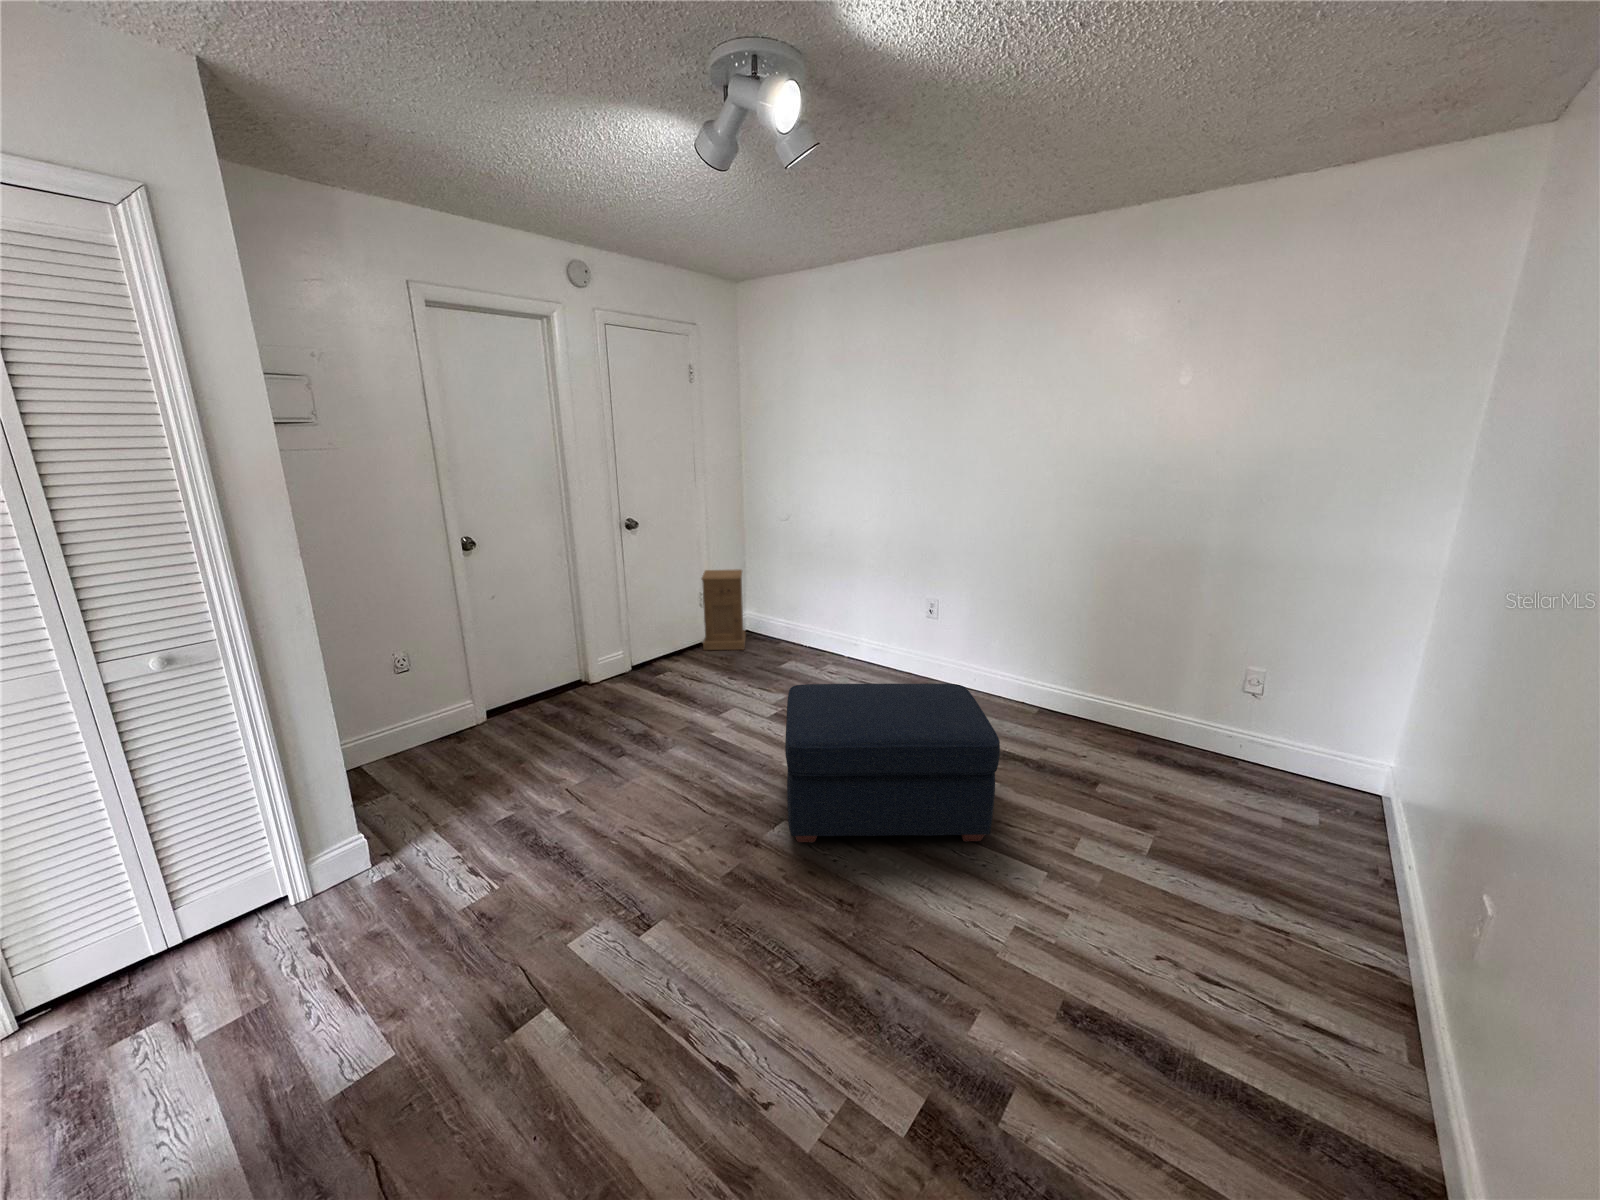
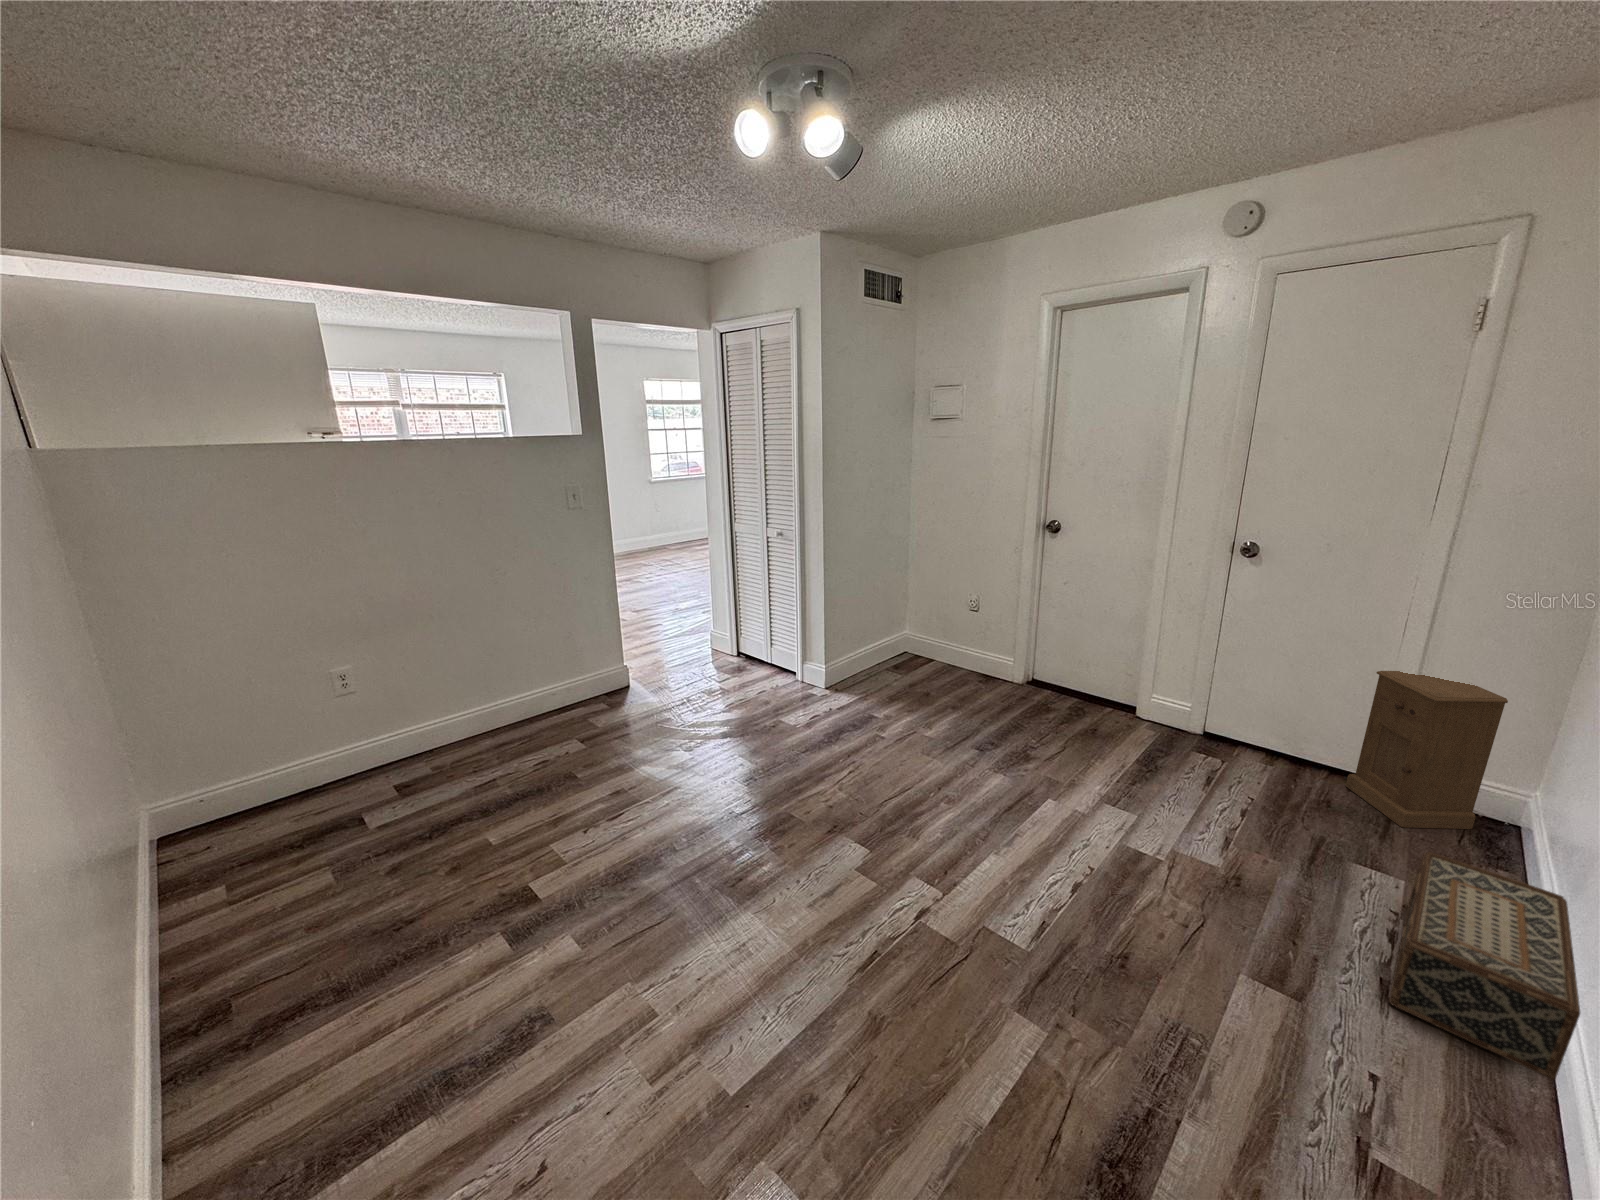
woven basket: none [809,624,901,683] -> present [1389,852,1580,1080]
ottoman: present [785,684,1000,842] -> none [792,745,1030,1046]

